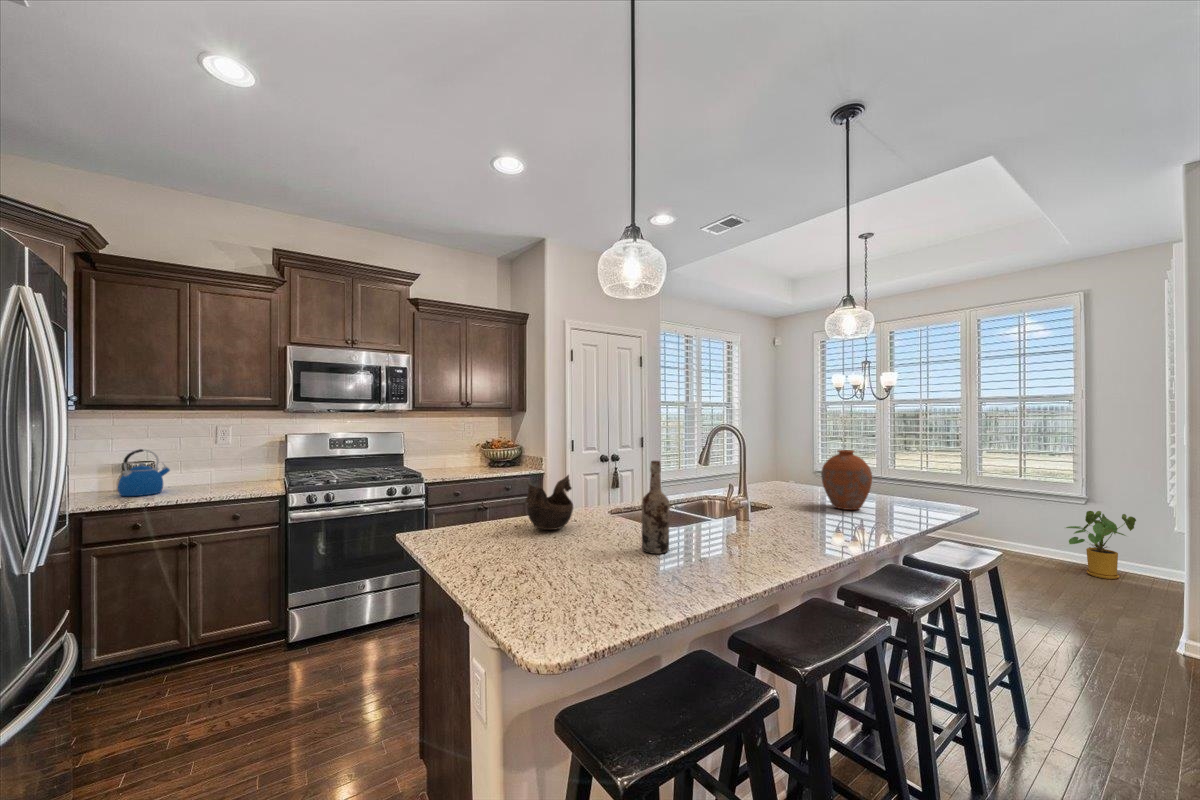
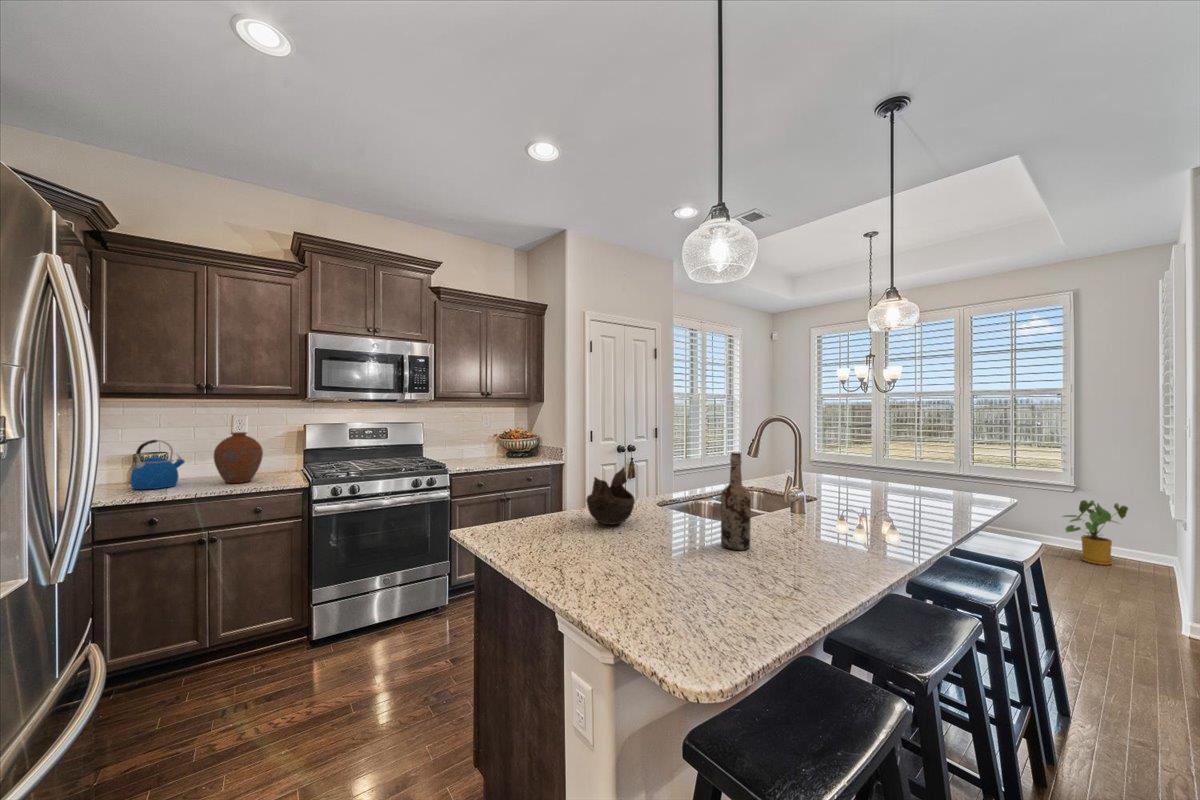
vase: present [821,450,872,510] -> present [214,432,263,483]

